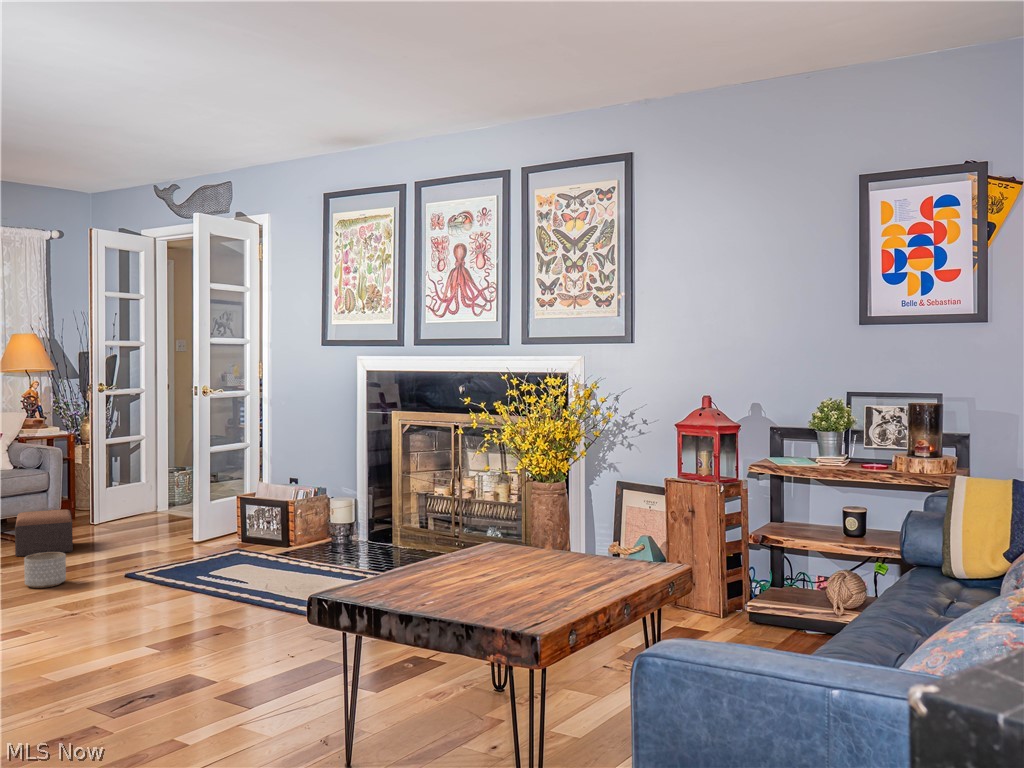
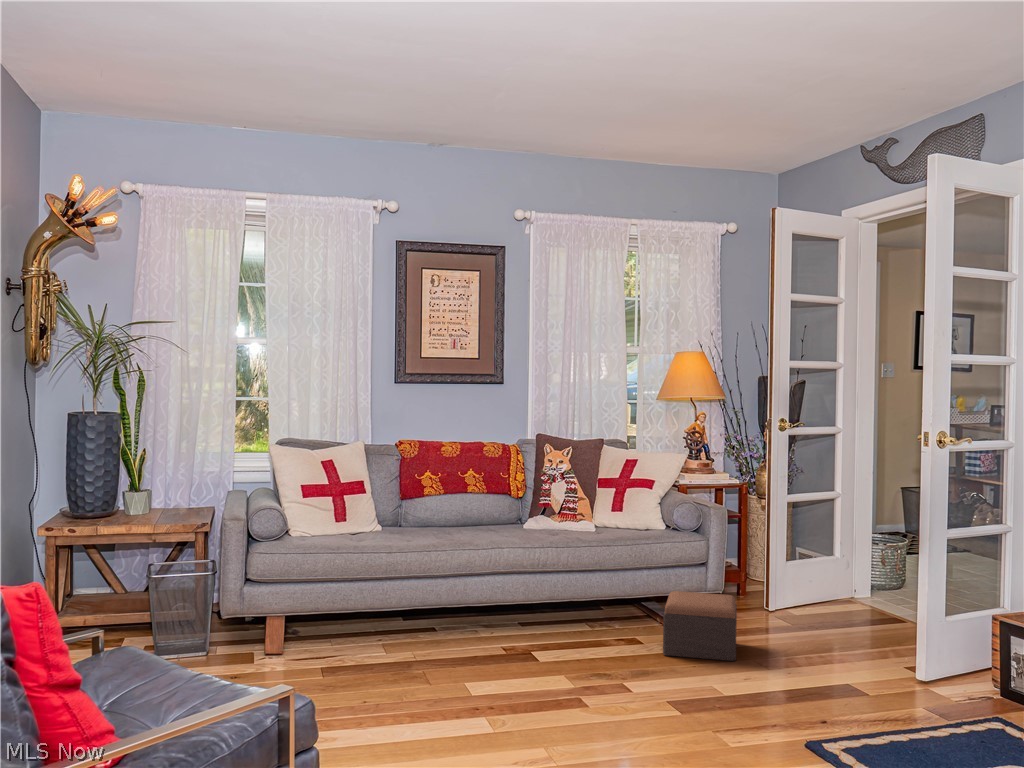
planter: present [24,552,66,588] -> none [664,676,722,737]

